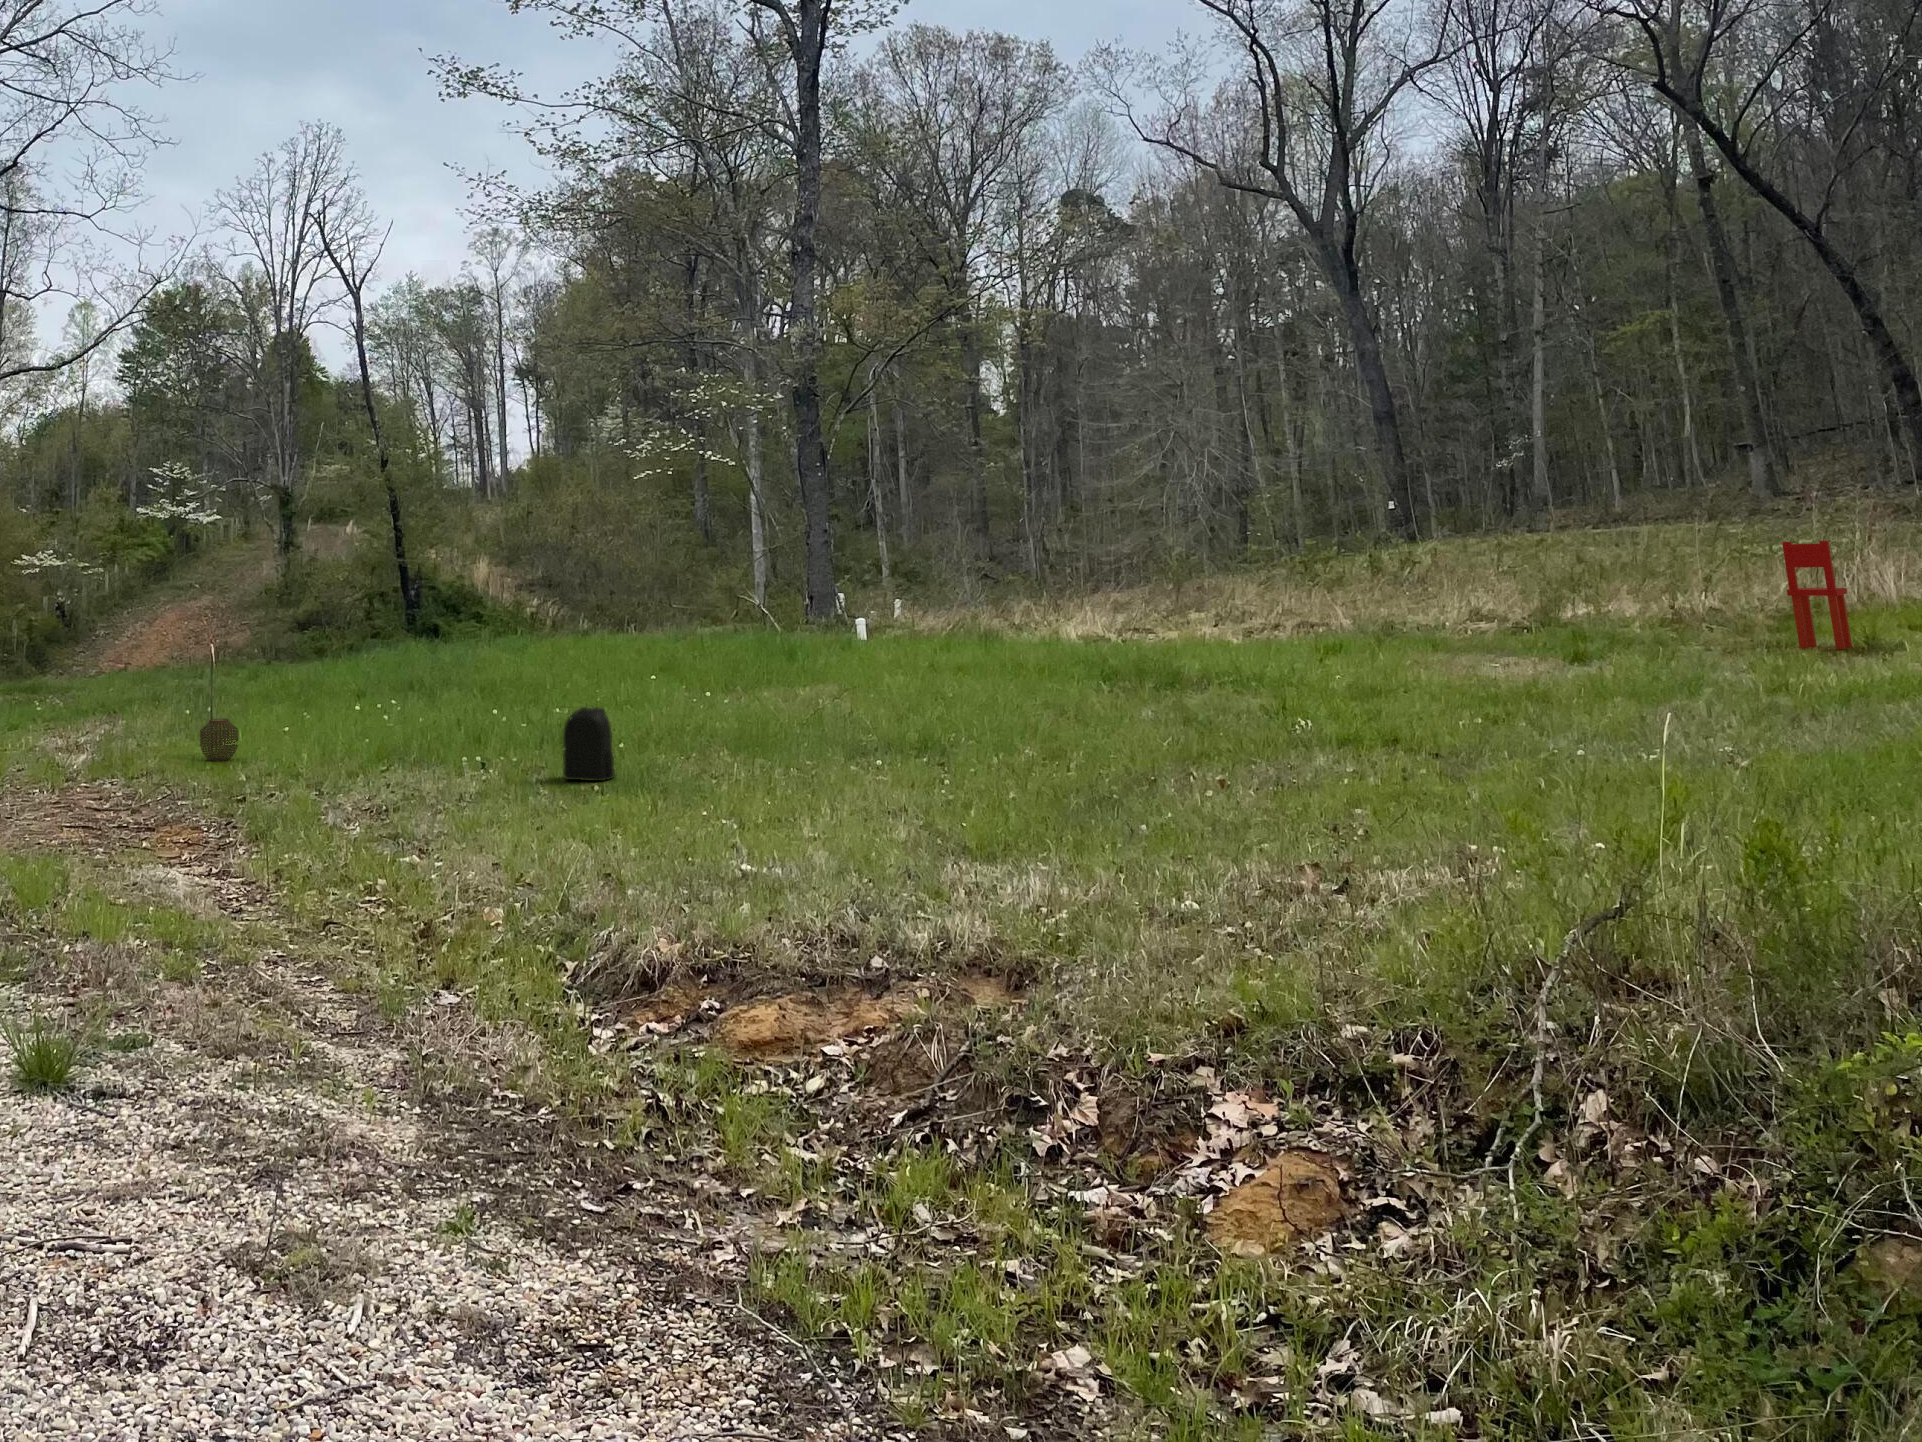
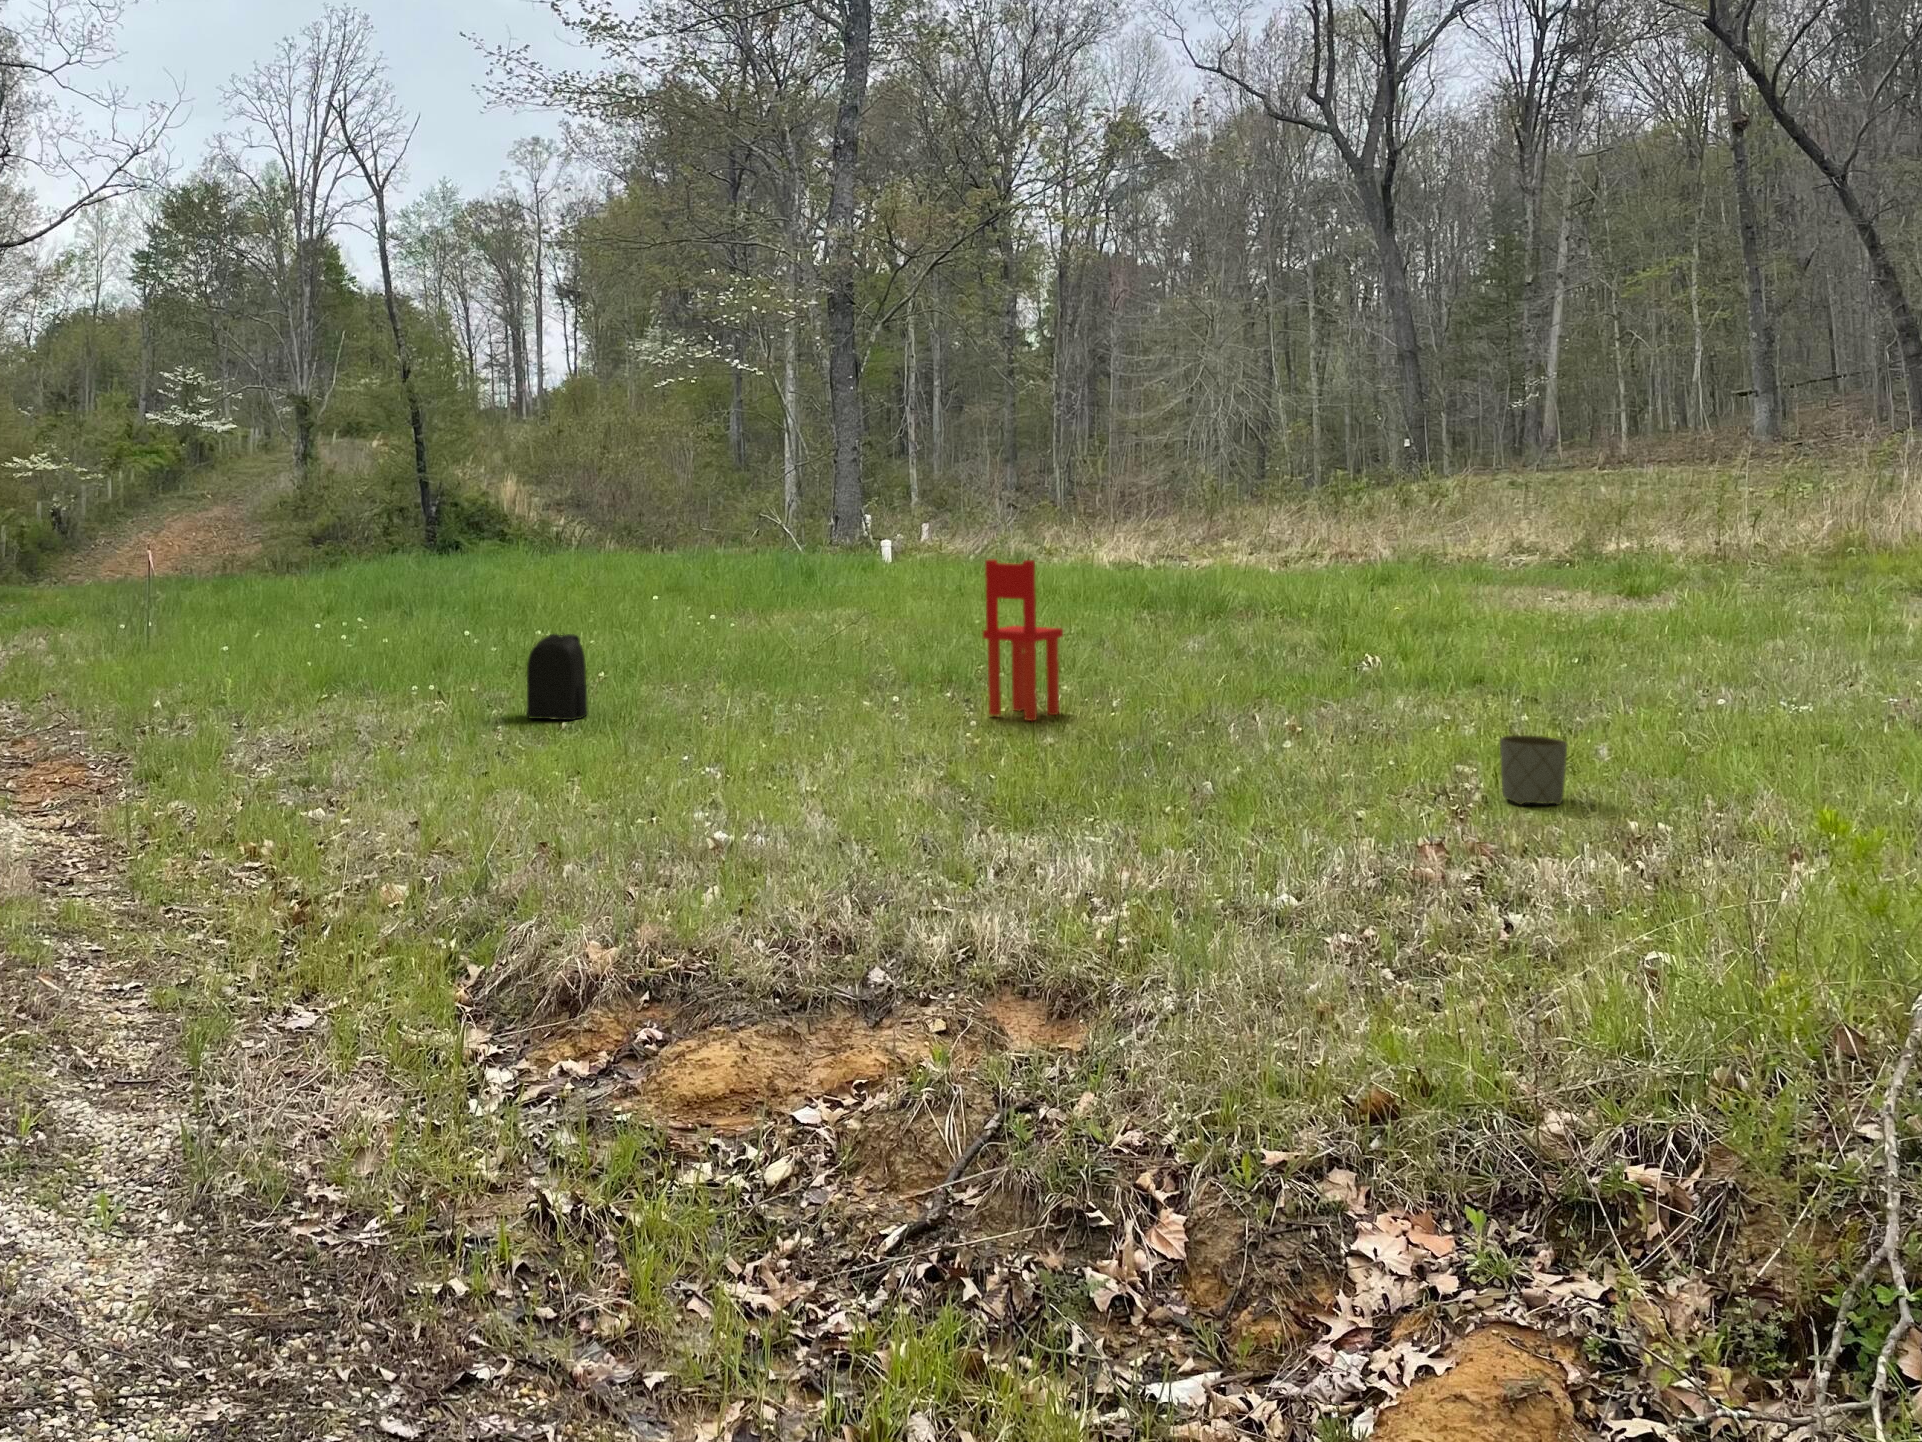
chair: present [1782,541,1852,649] -> present [983,559,1063,721]
woven basket: present [200,719,238,761] -> none [120,644,167,693]
planter: none [1380,786,1437,844] -> present [1500,735,1567,805]

